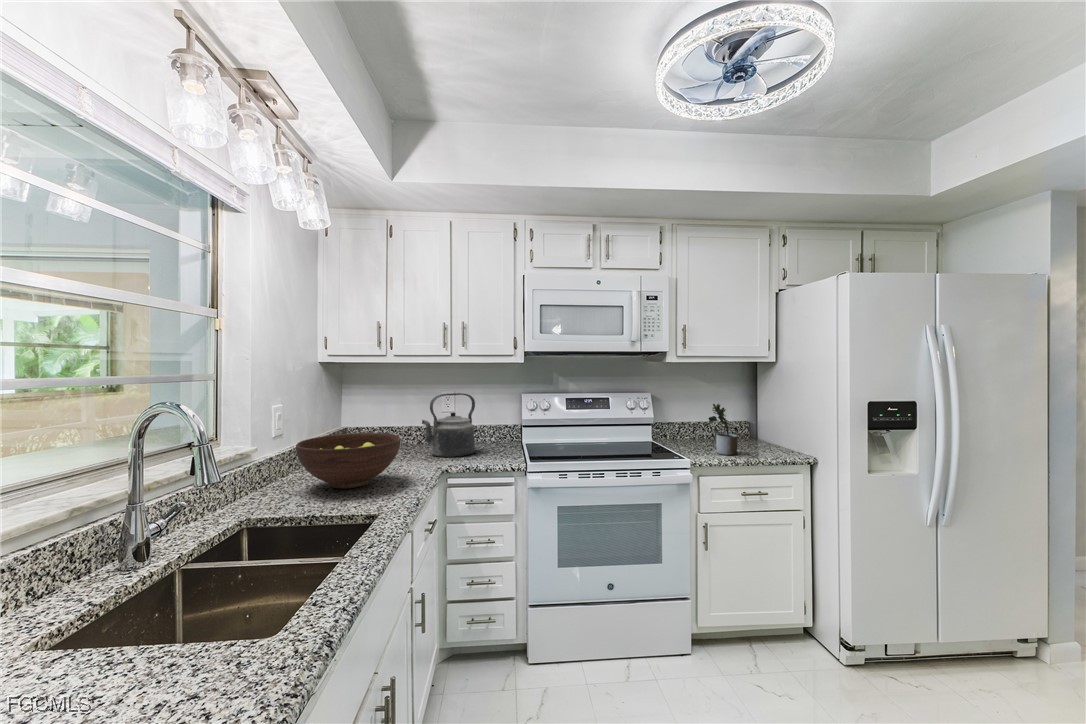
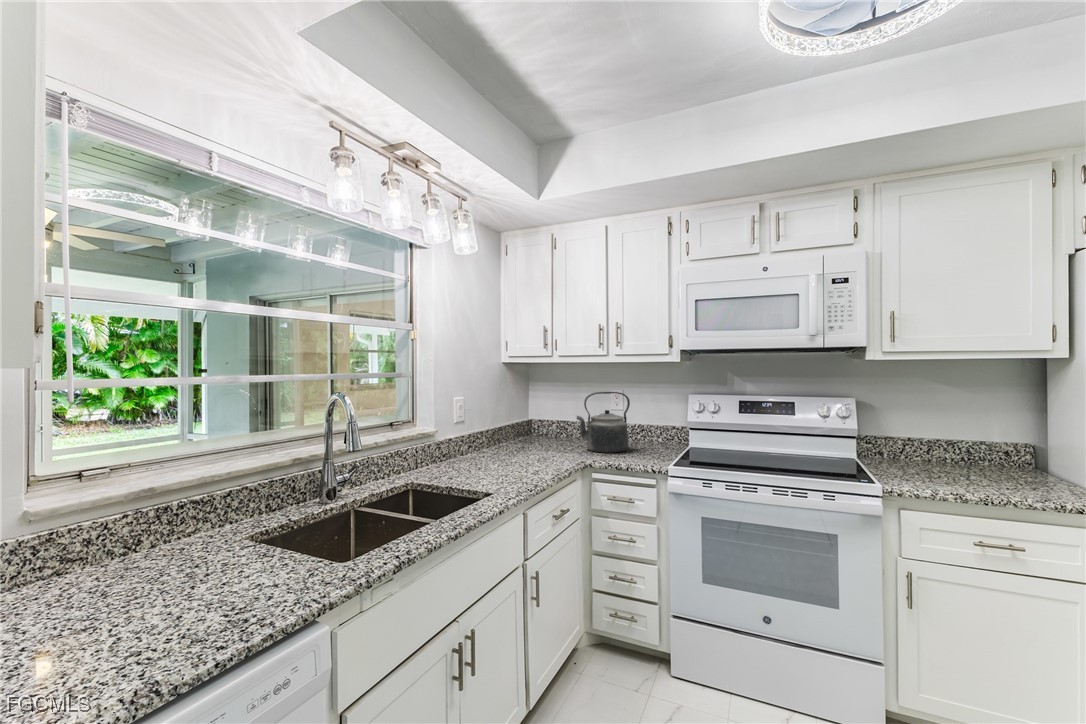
potted plant: present [709,404,738,455] -> none [931,414,989,490]
fruit bowl: present [296,433,401,489] -> none [457,424,539,469]

